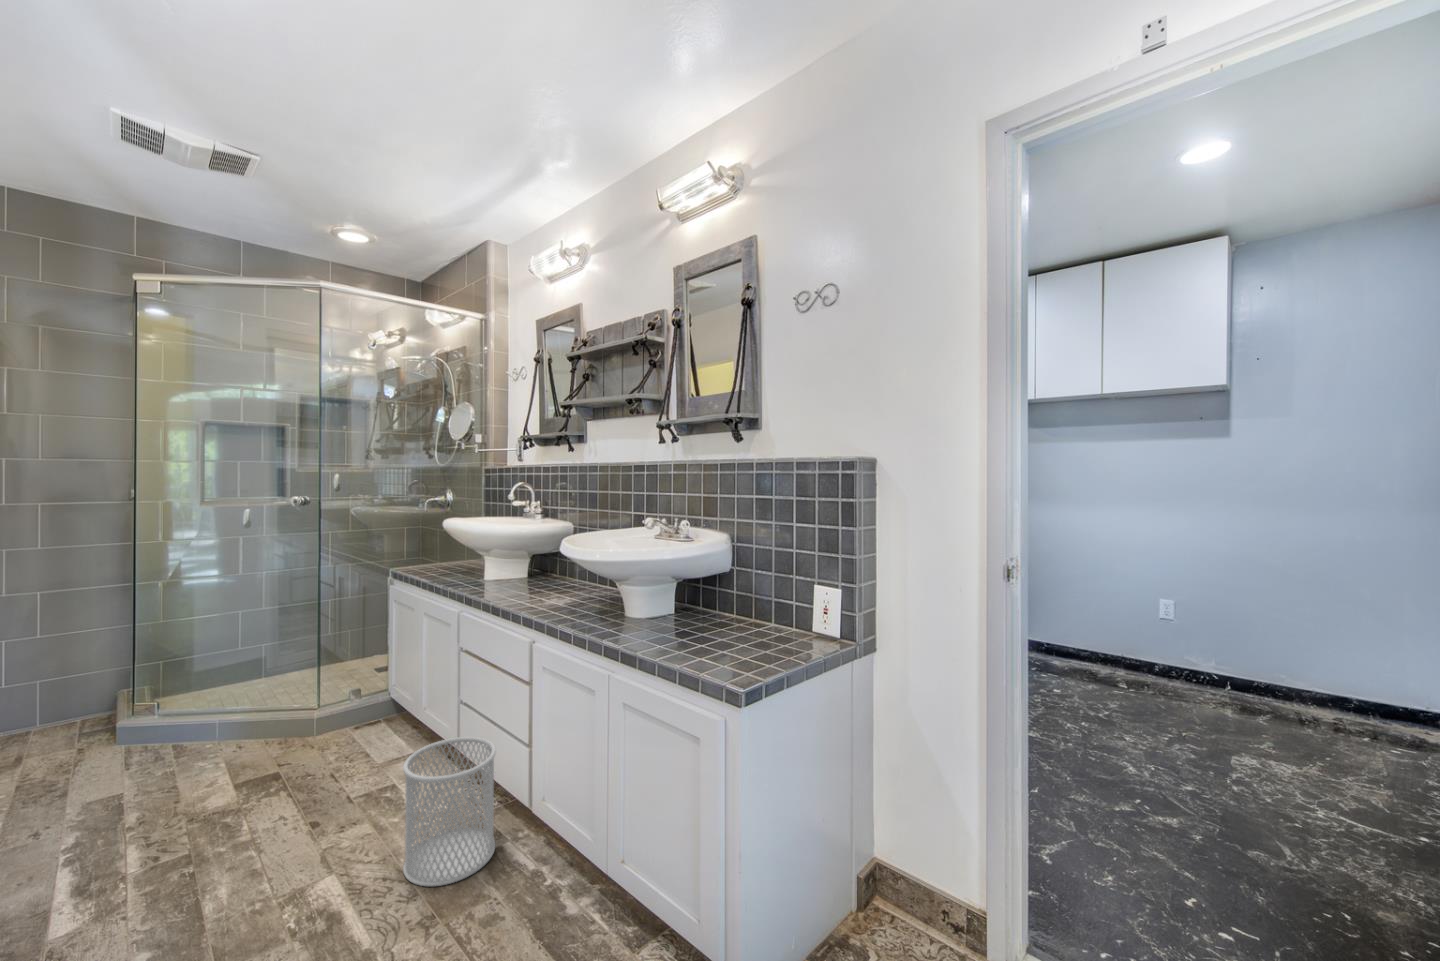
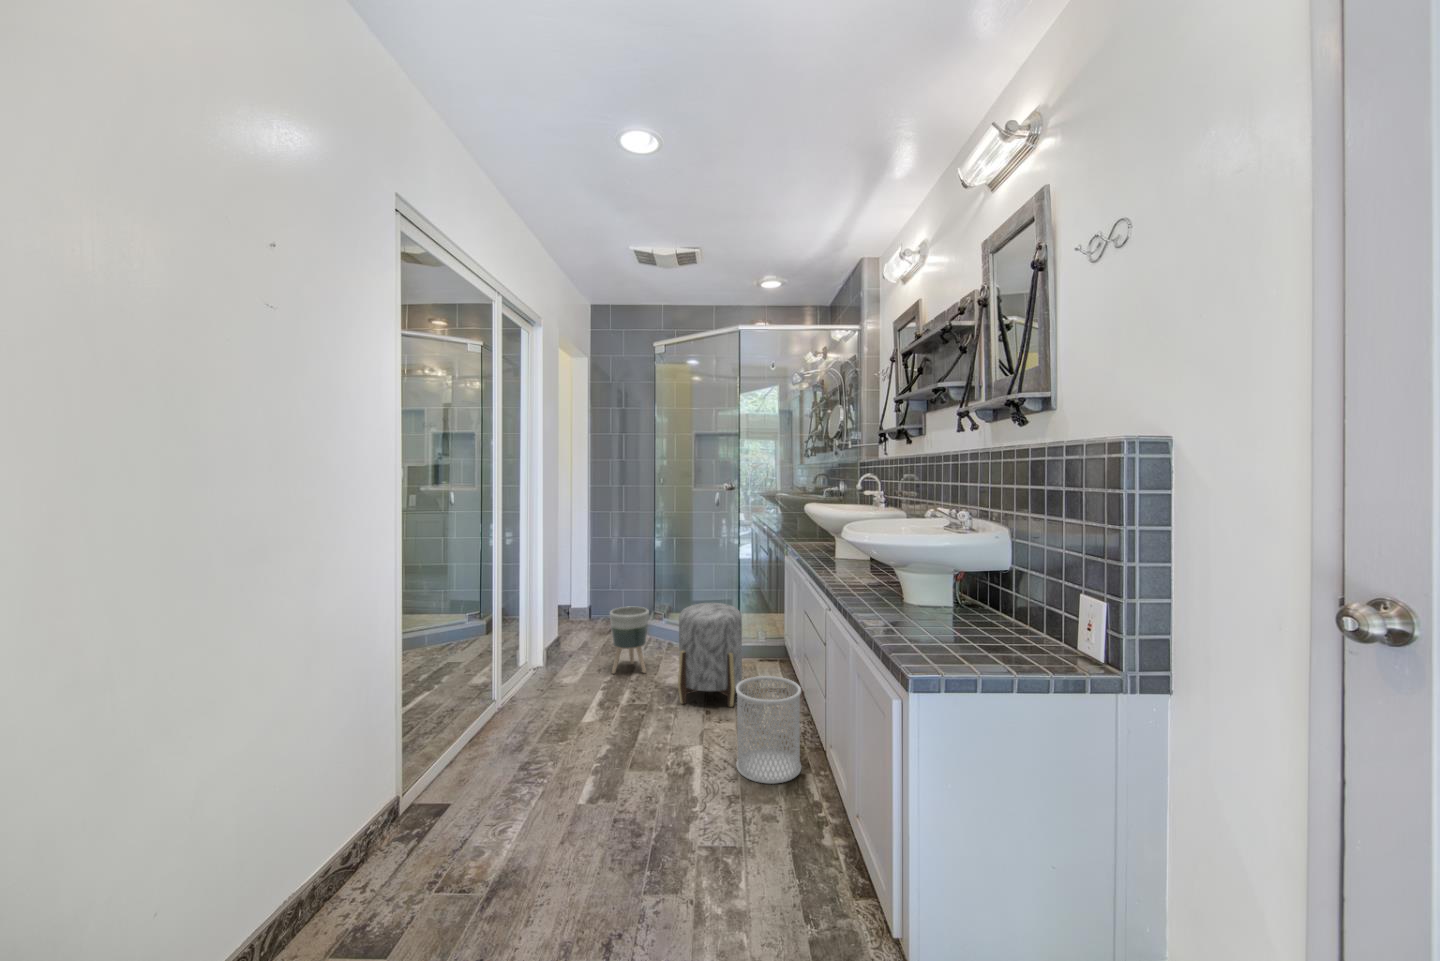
stool: none [246,662,358,827] -> present [678,603,743,707]
planter: none [63,698,159,828] -> present [610,606,649,674]

